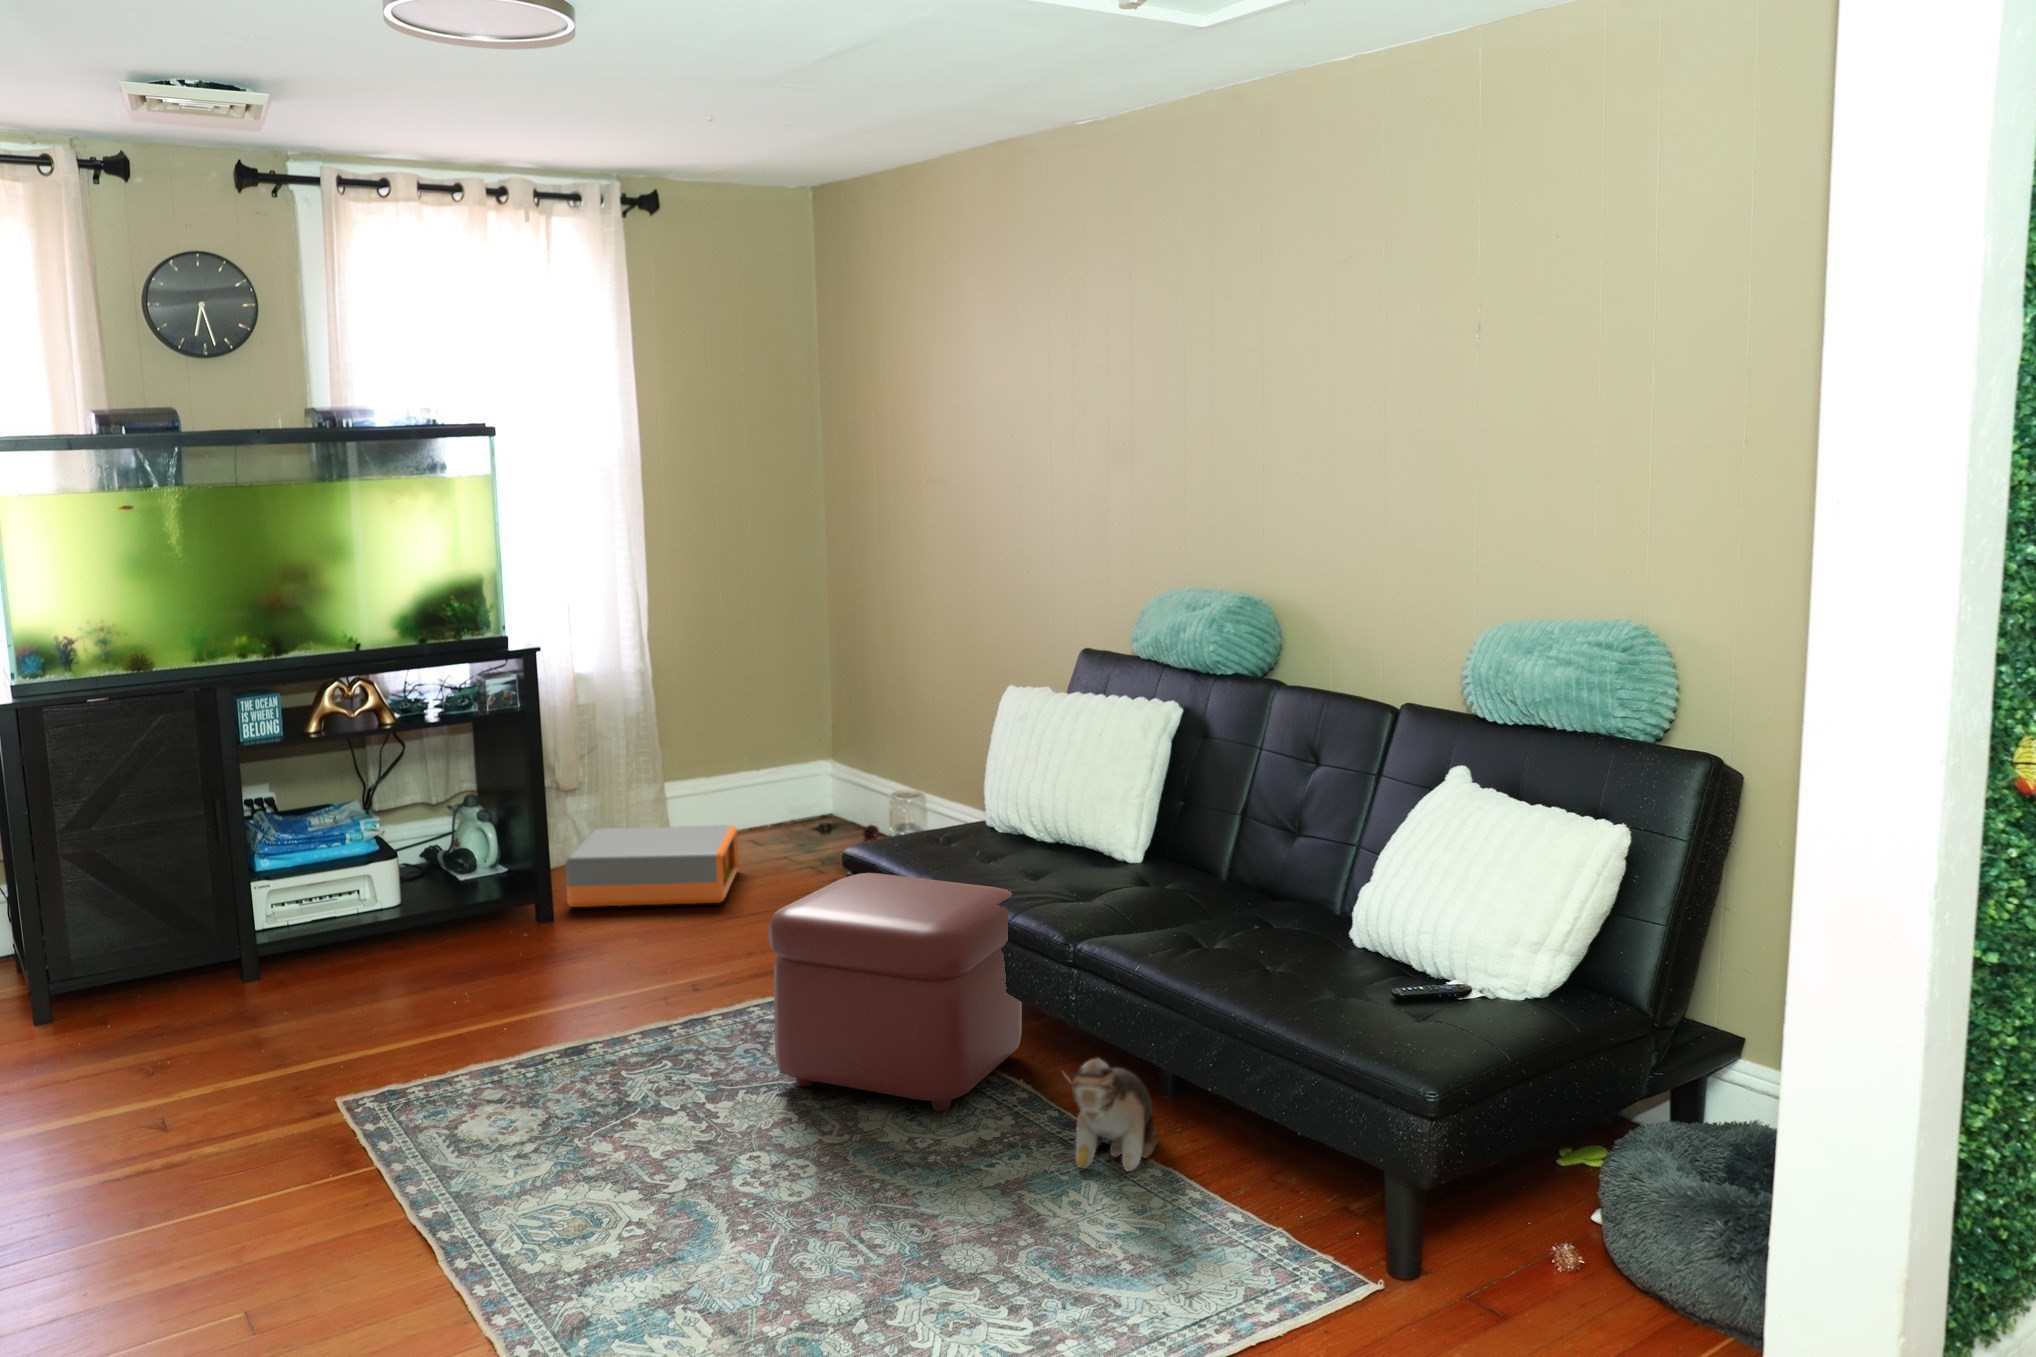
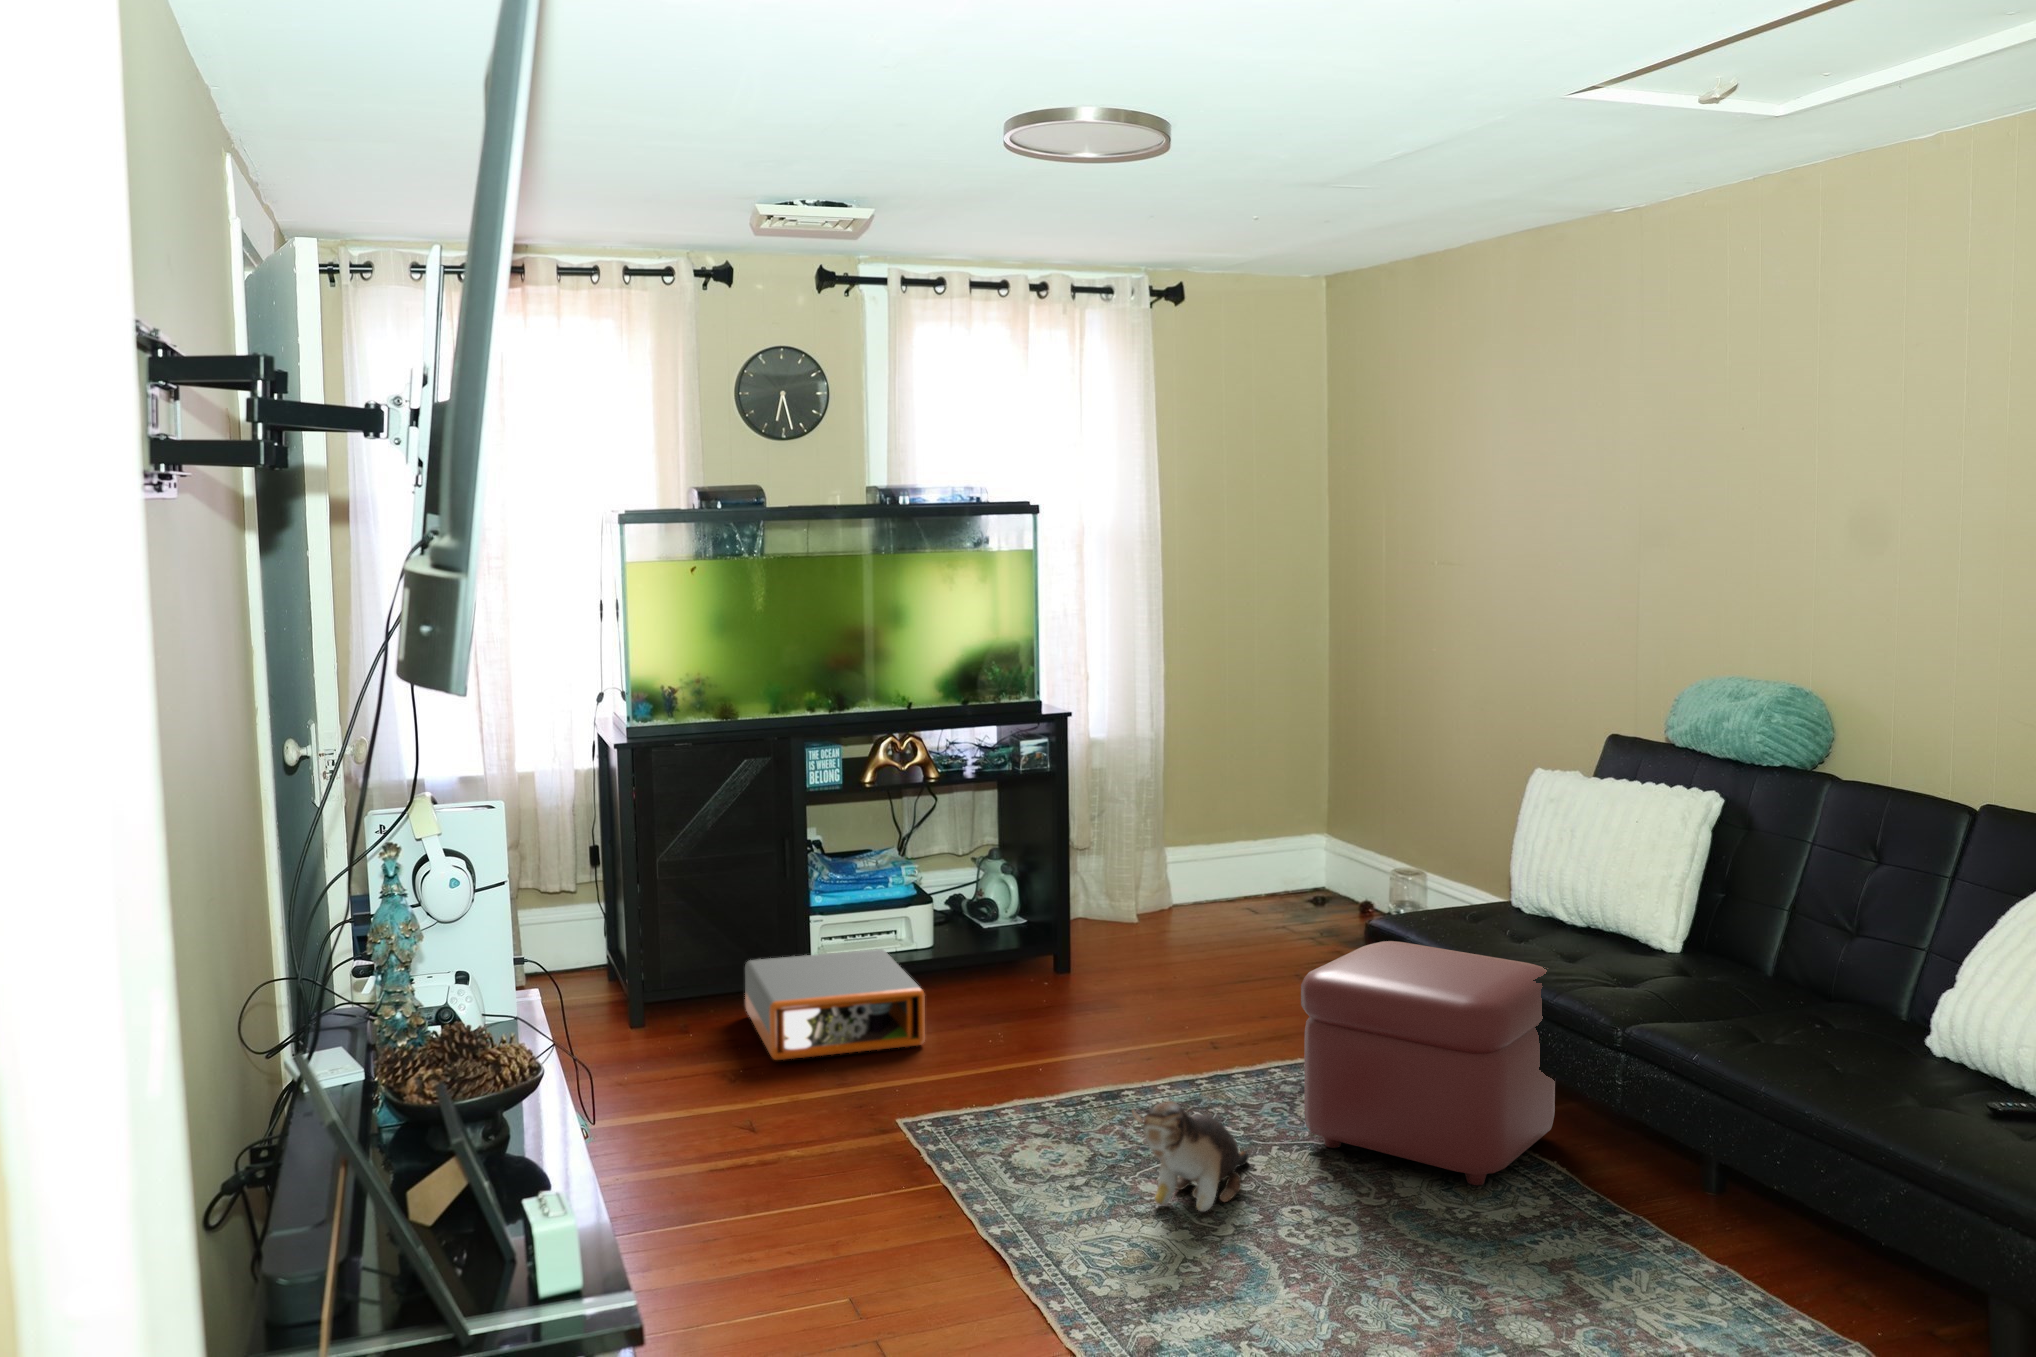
storage box: present [566,825,739,907] -> present [745,949,925,1060]
plush toy: present [1063,1058,1158,1171] -> present [1132,1101,1249,1211]

